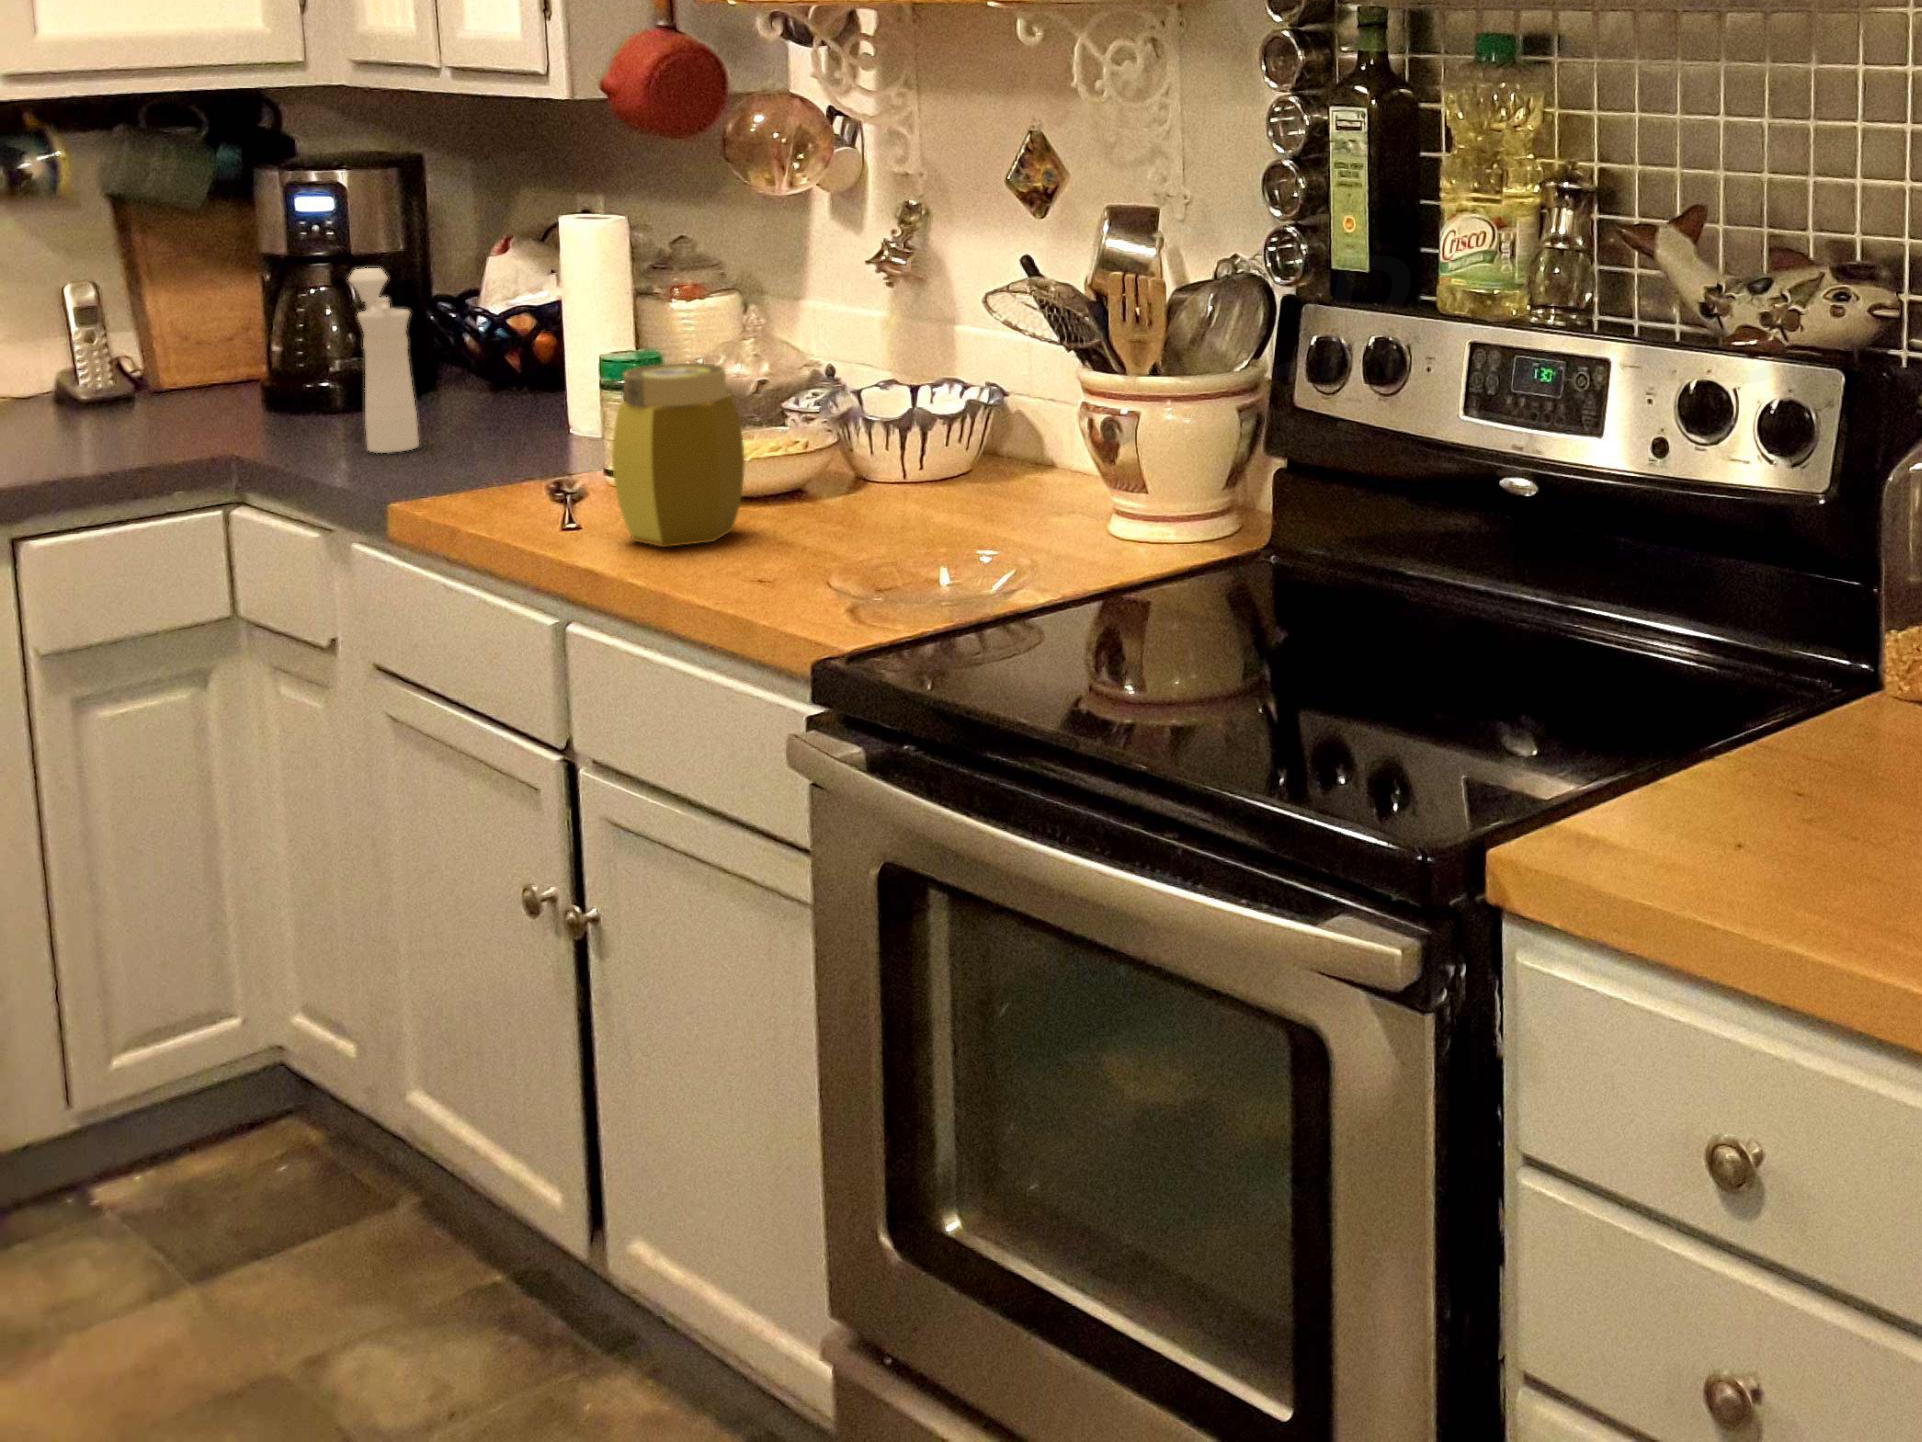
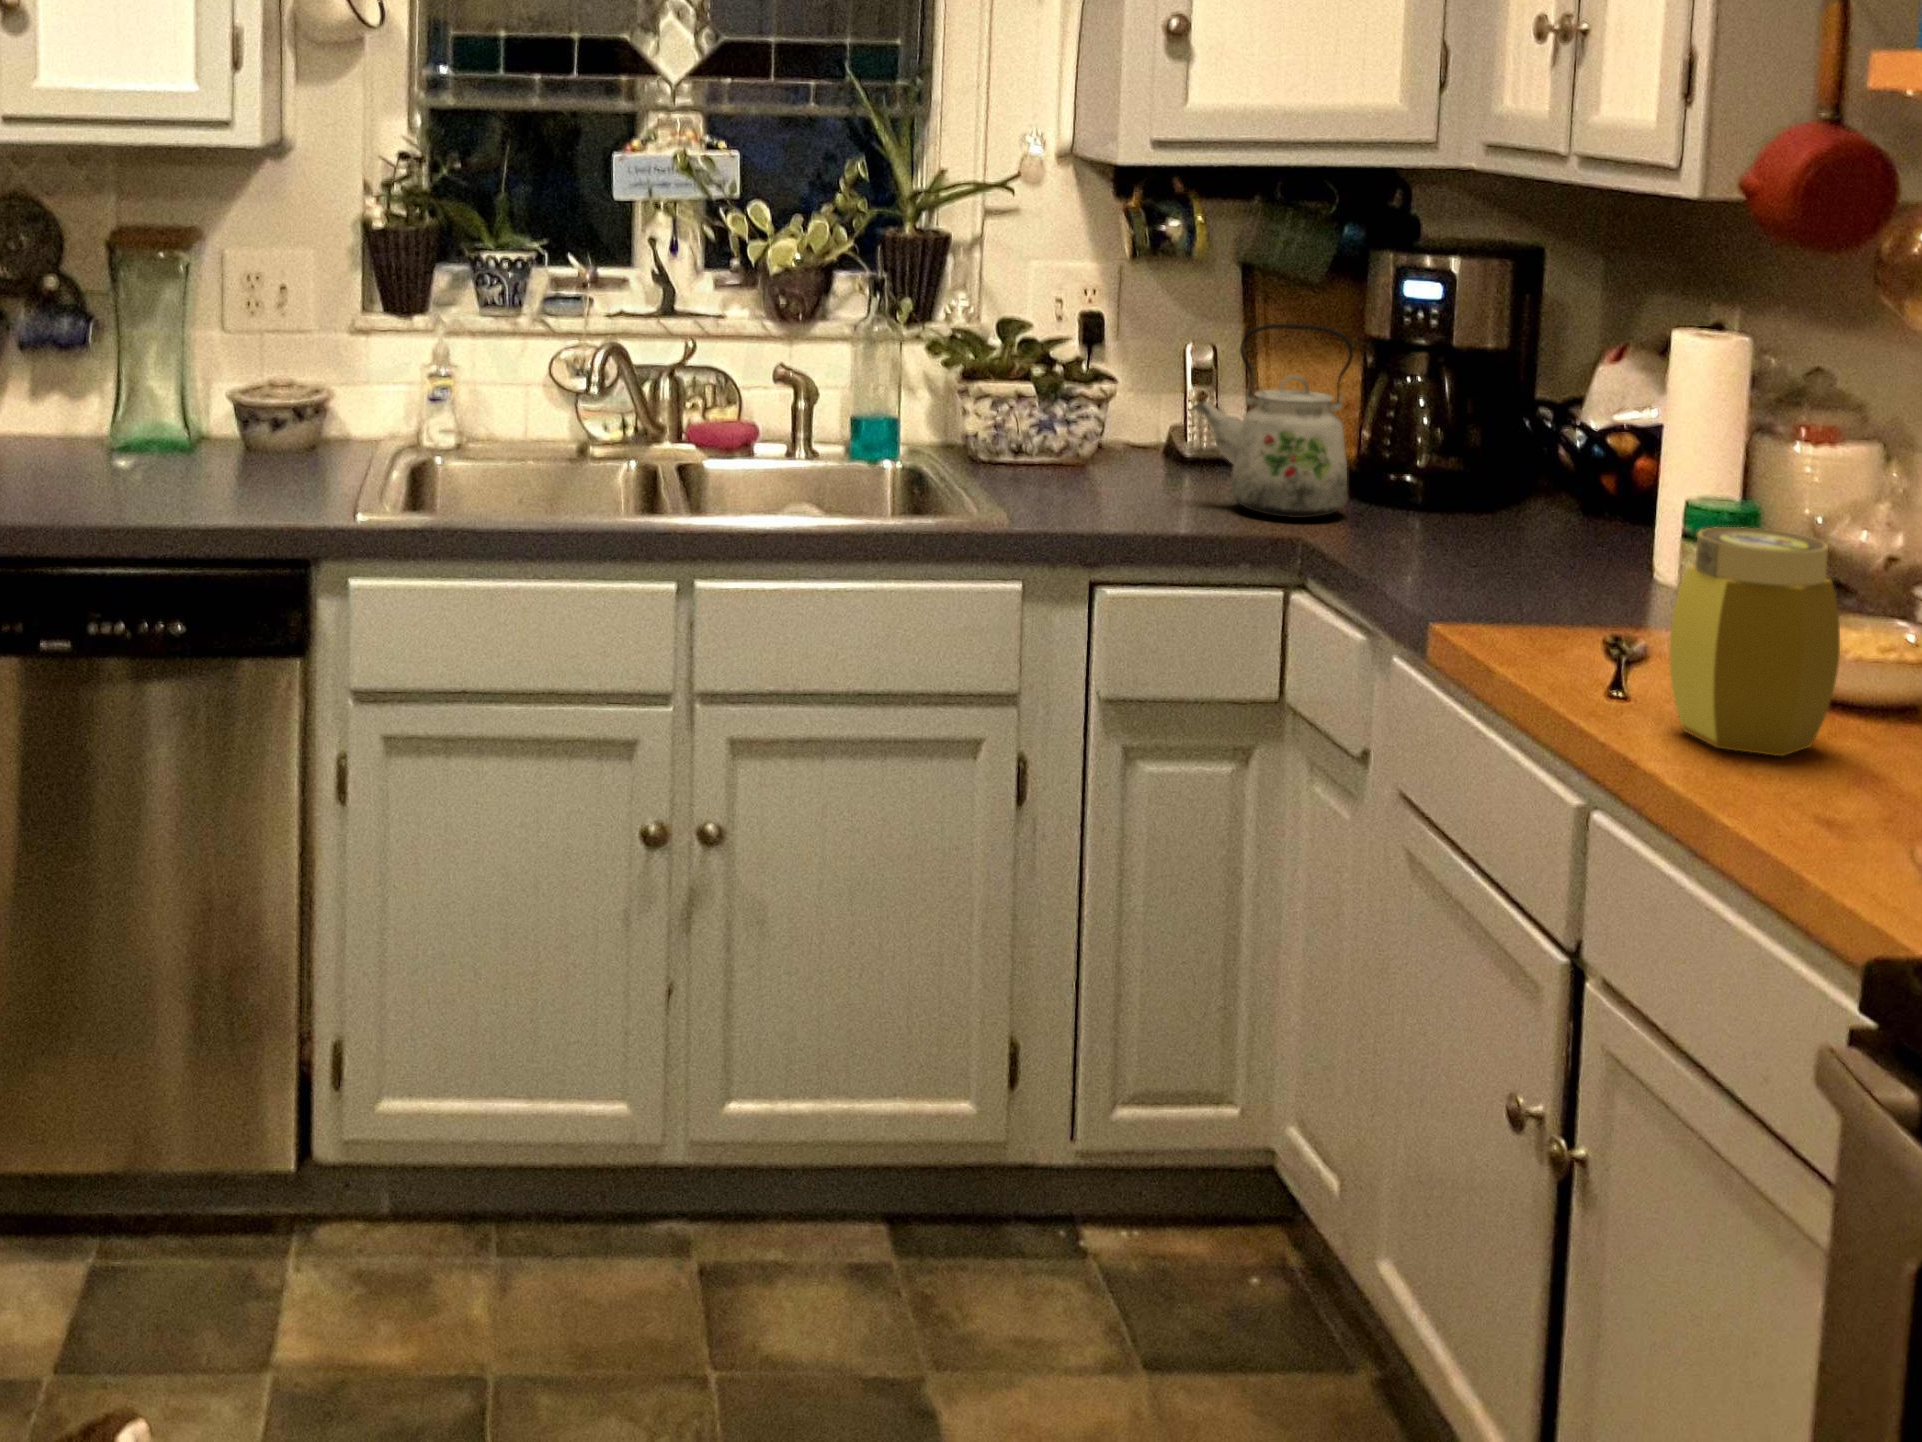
kettle: none [77,246,270,441] -> present [1193,324,1353,518]
pepper mill: present [349,268,419,453] -> none [1429,365,1492,564]

